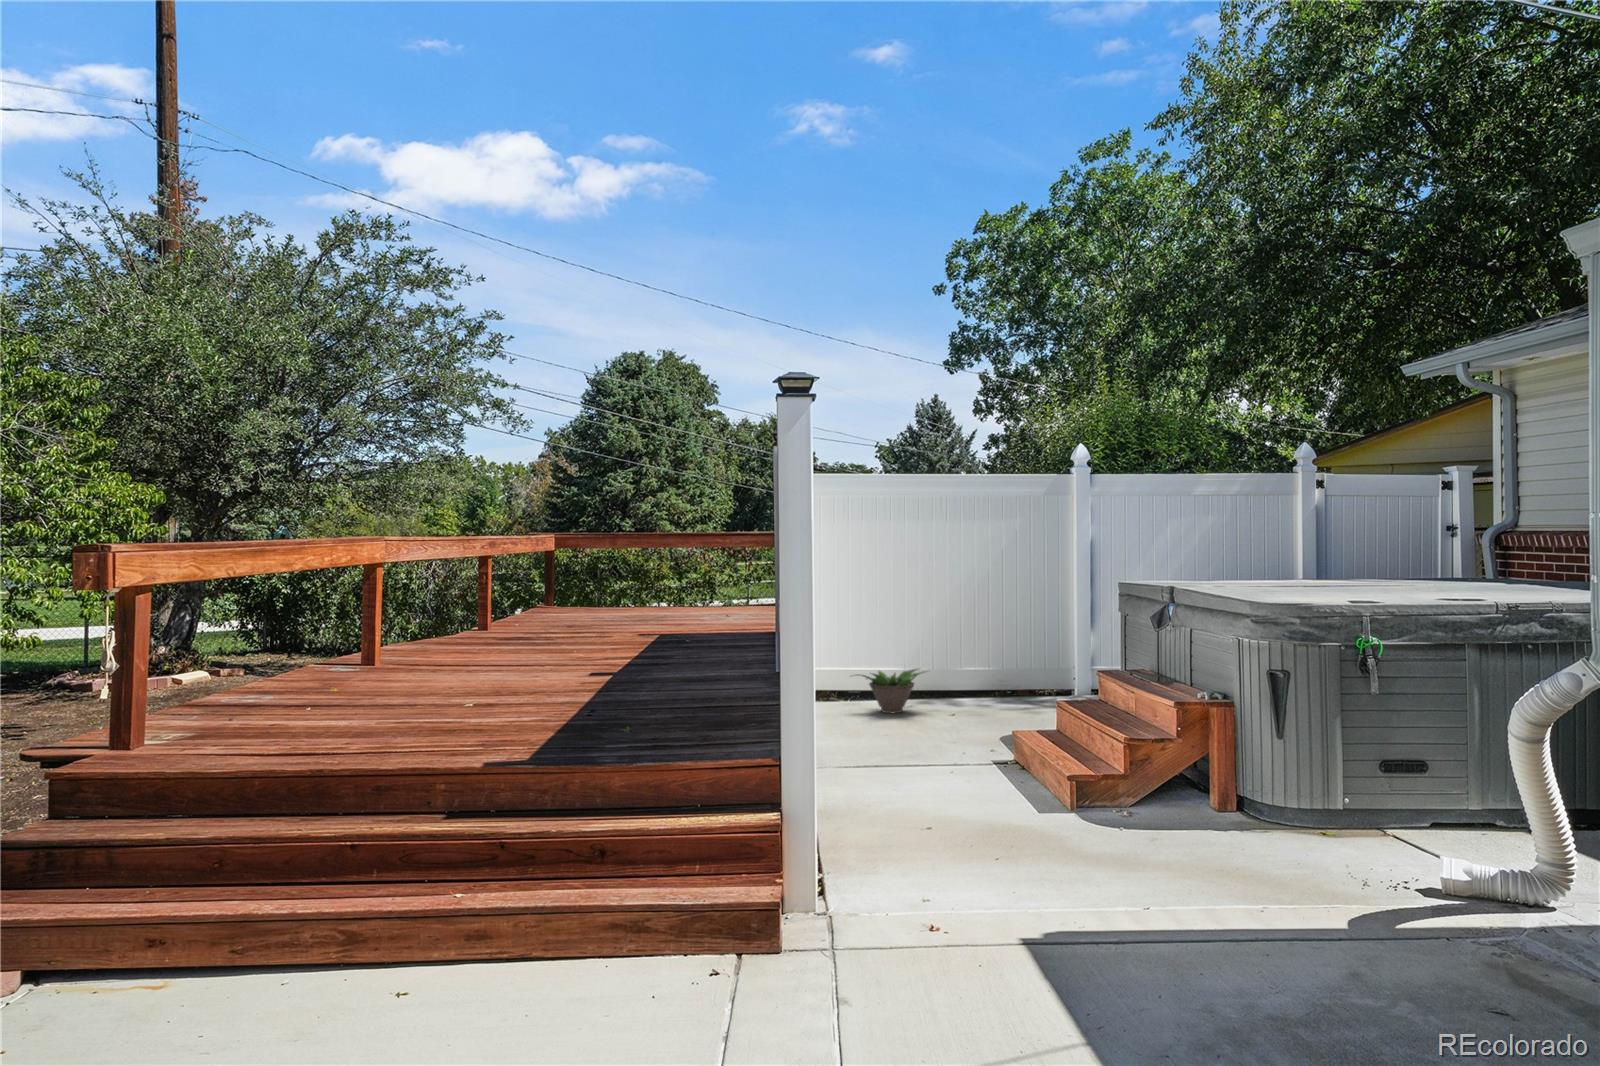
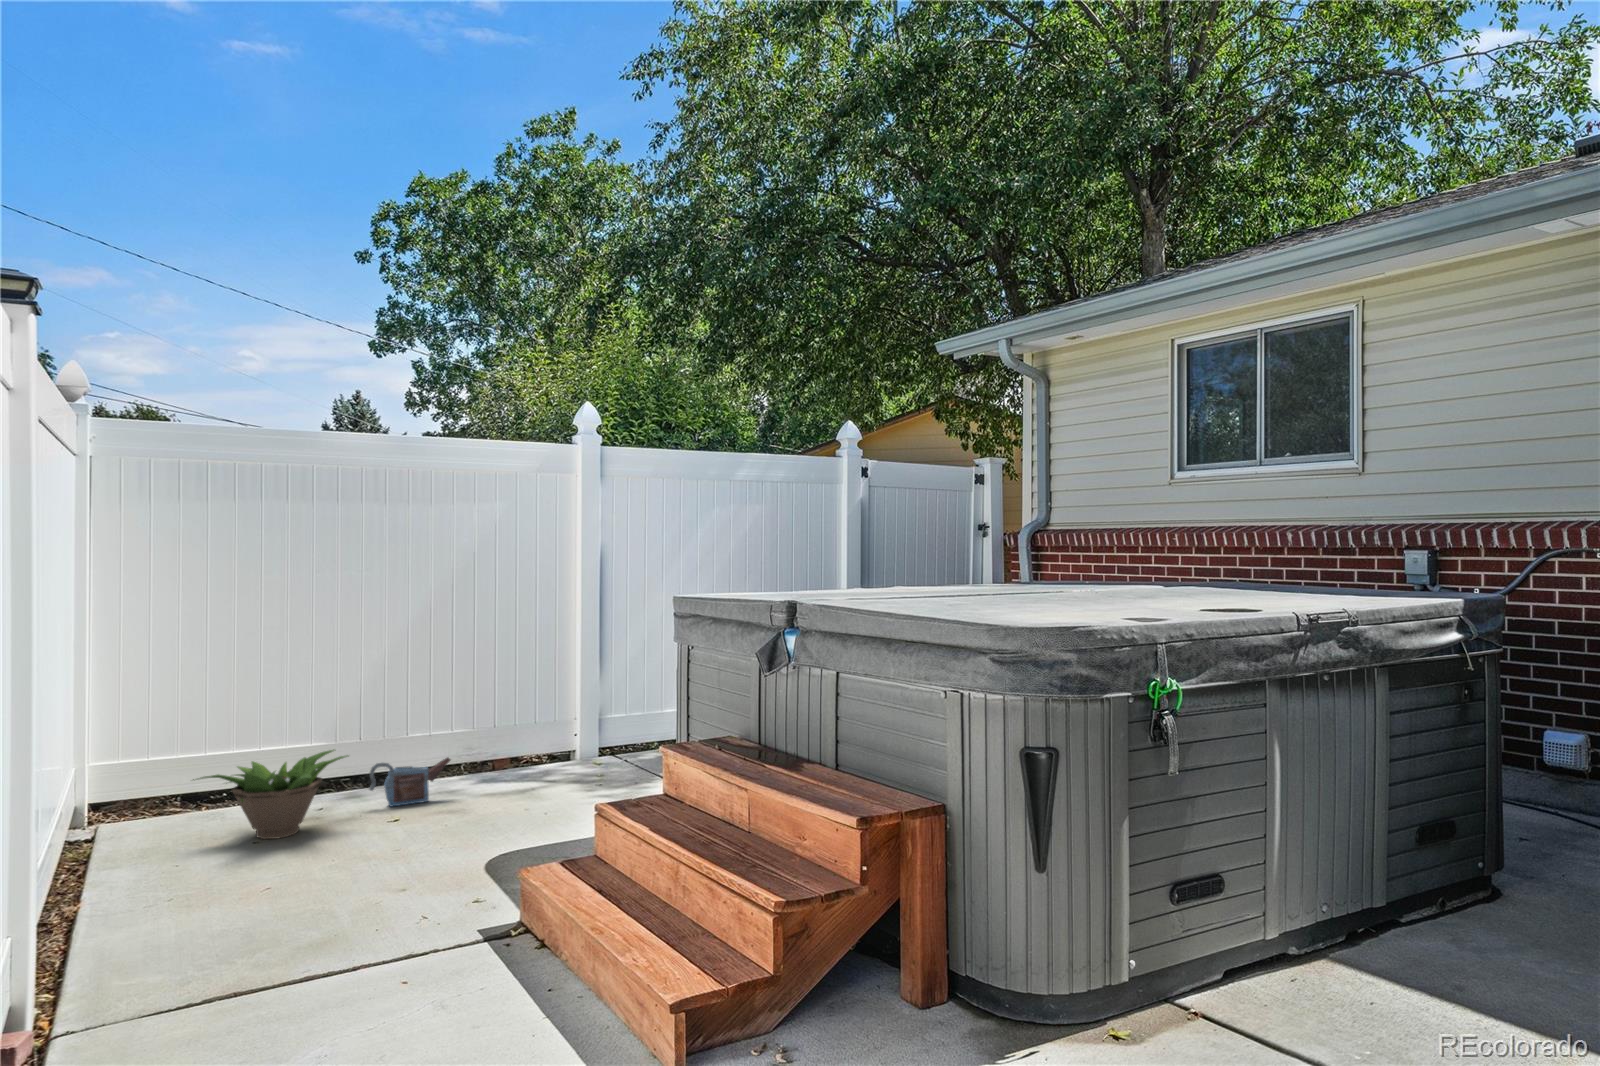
watering can: none [940,679,988,707] -> present [369,758,451,806]

